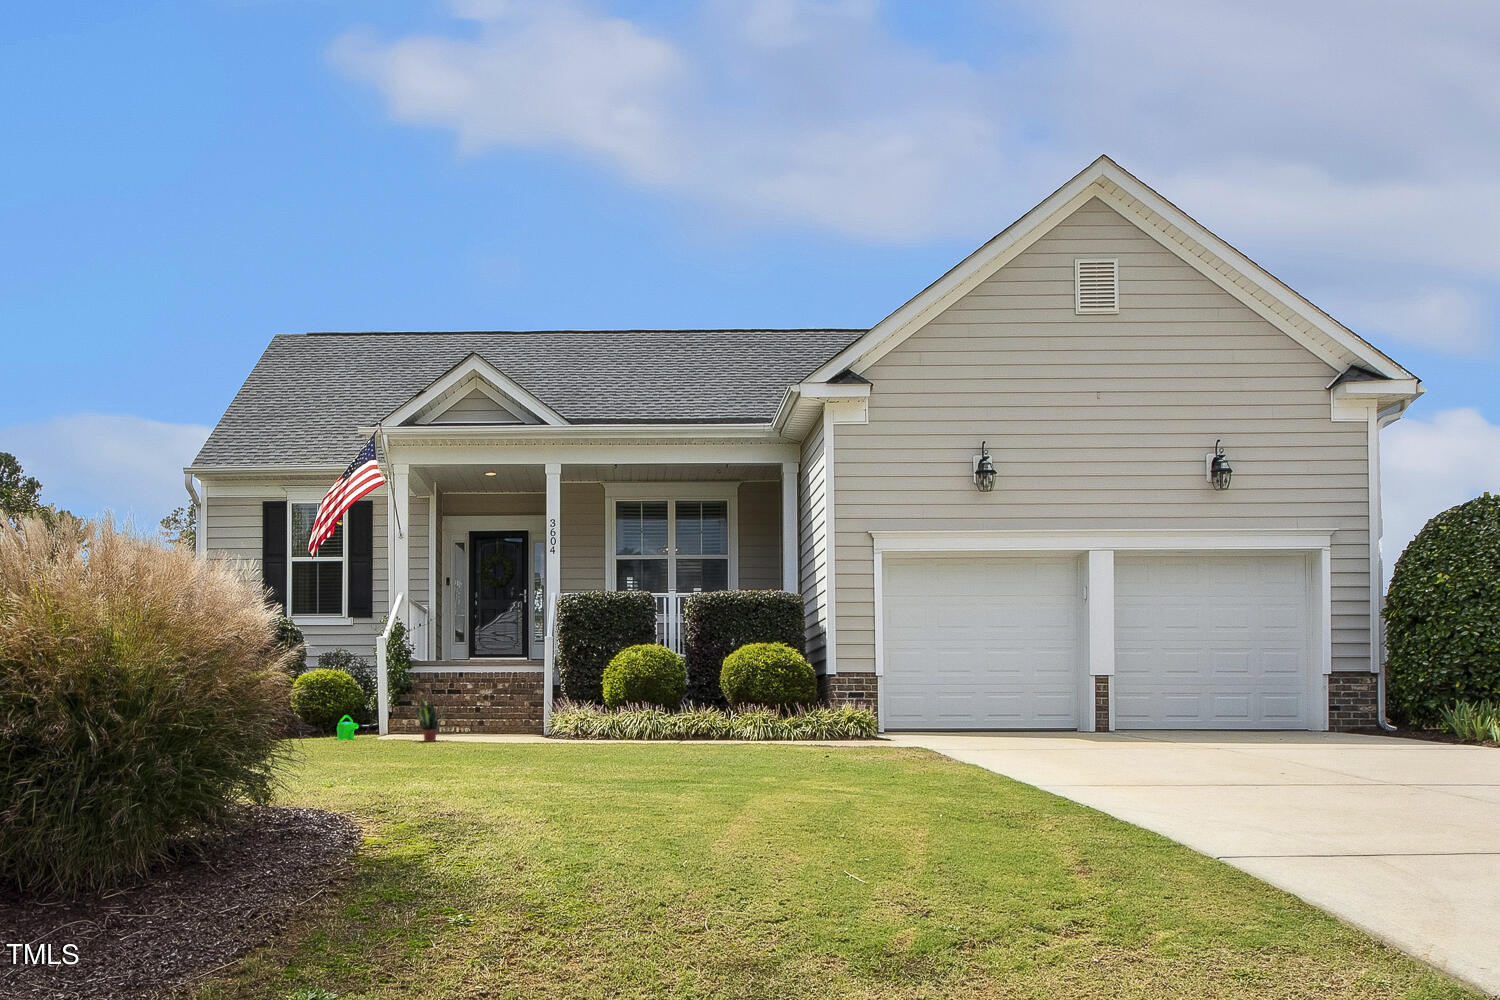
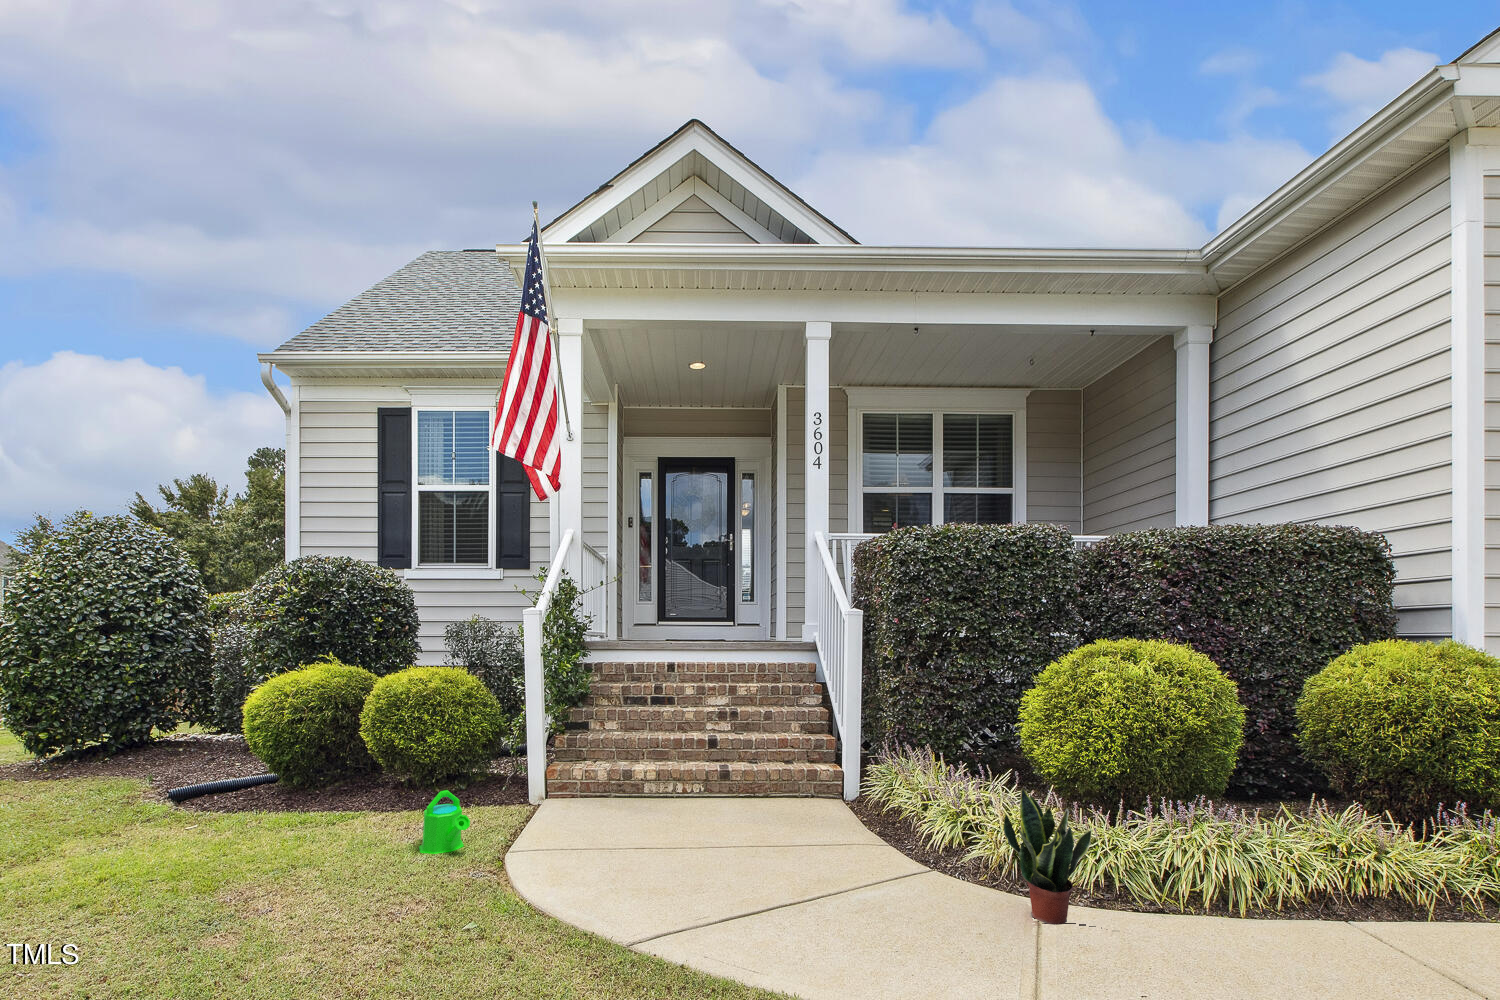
potted plant: present [416,697,445,742] -> present [1003,788,1091,925]

